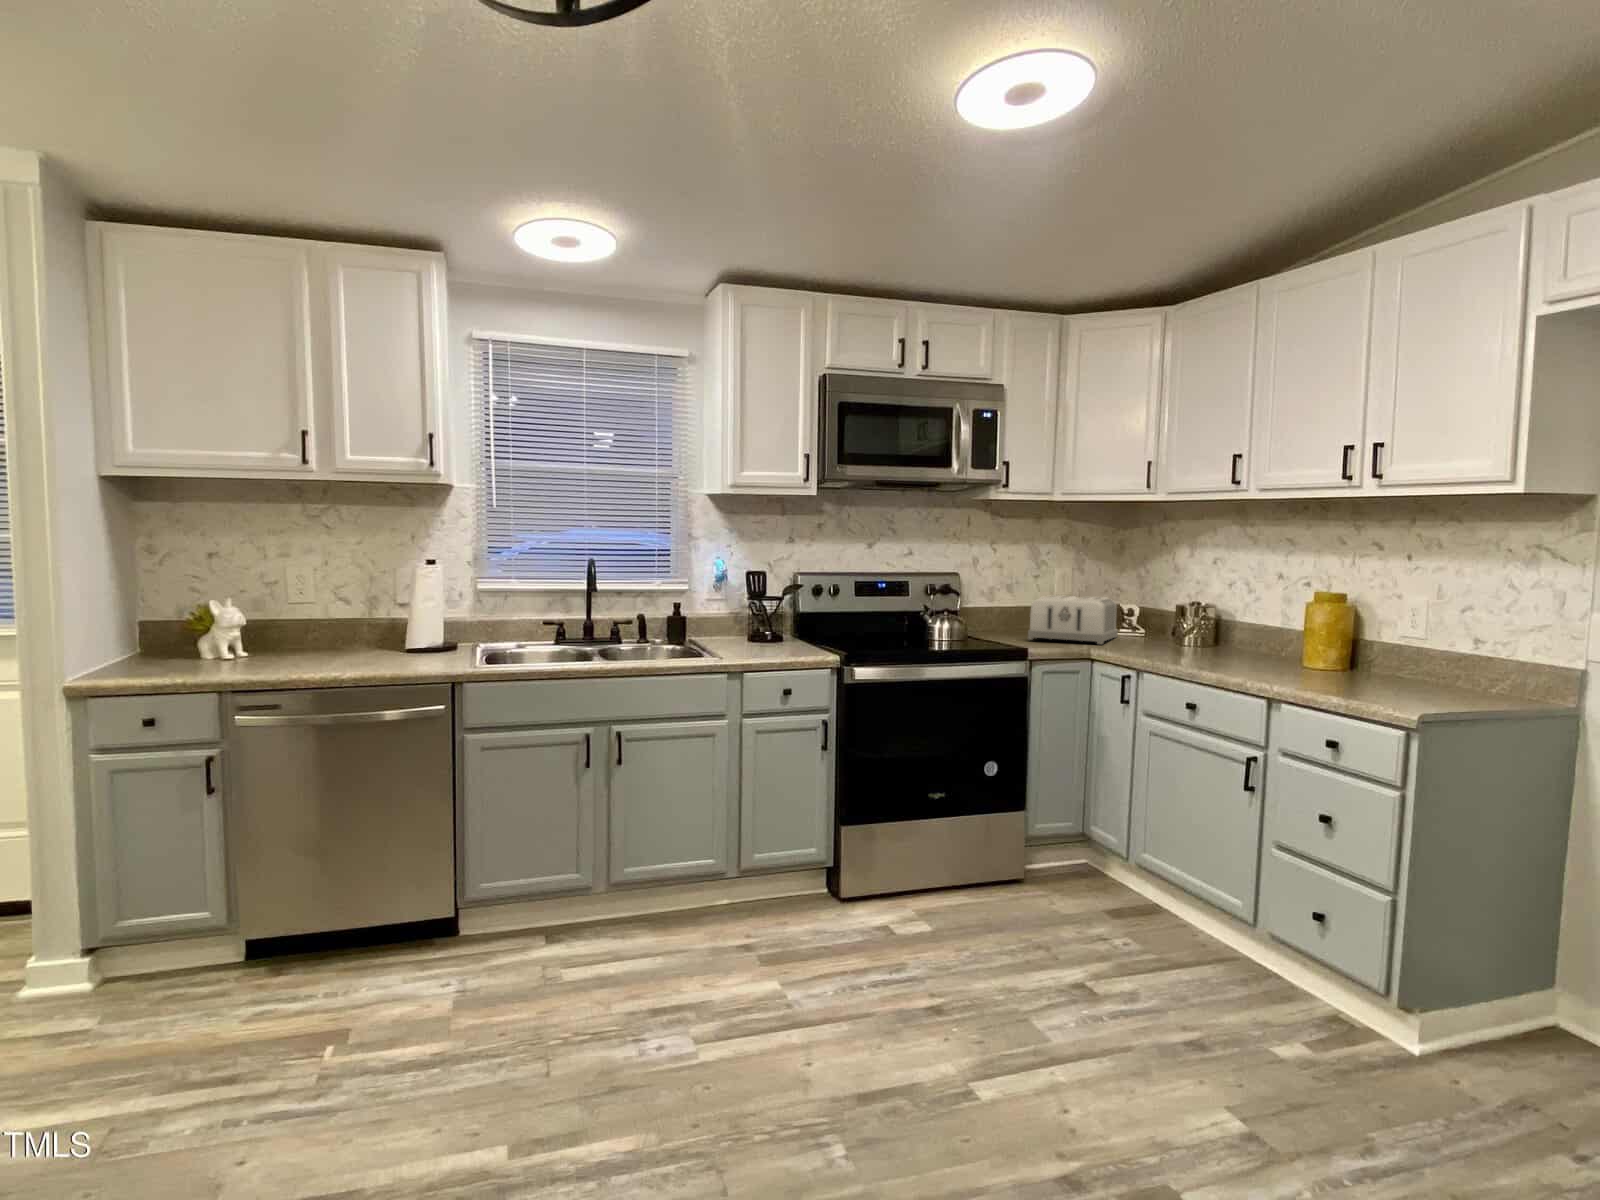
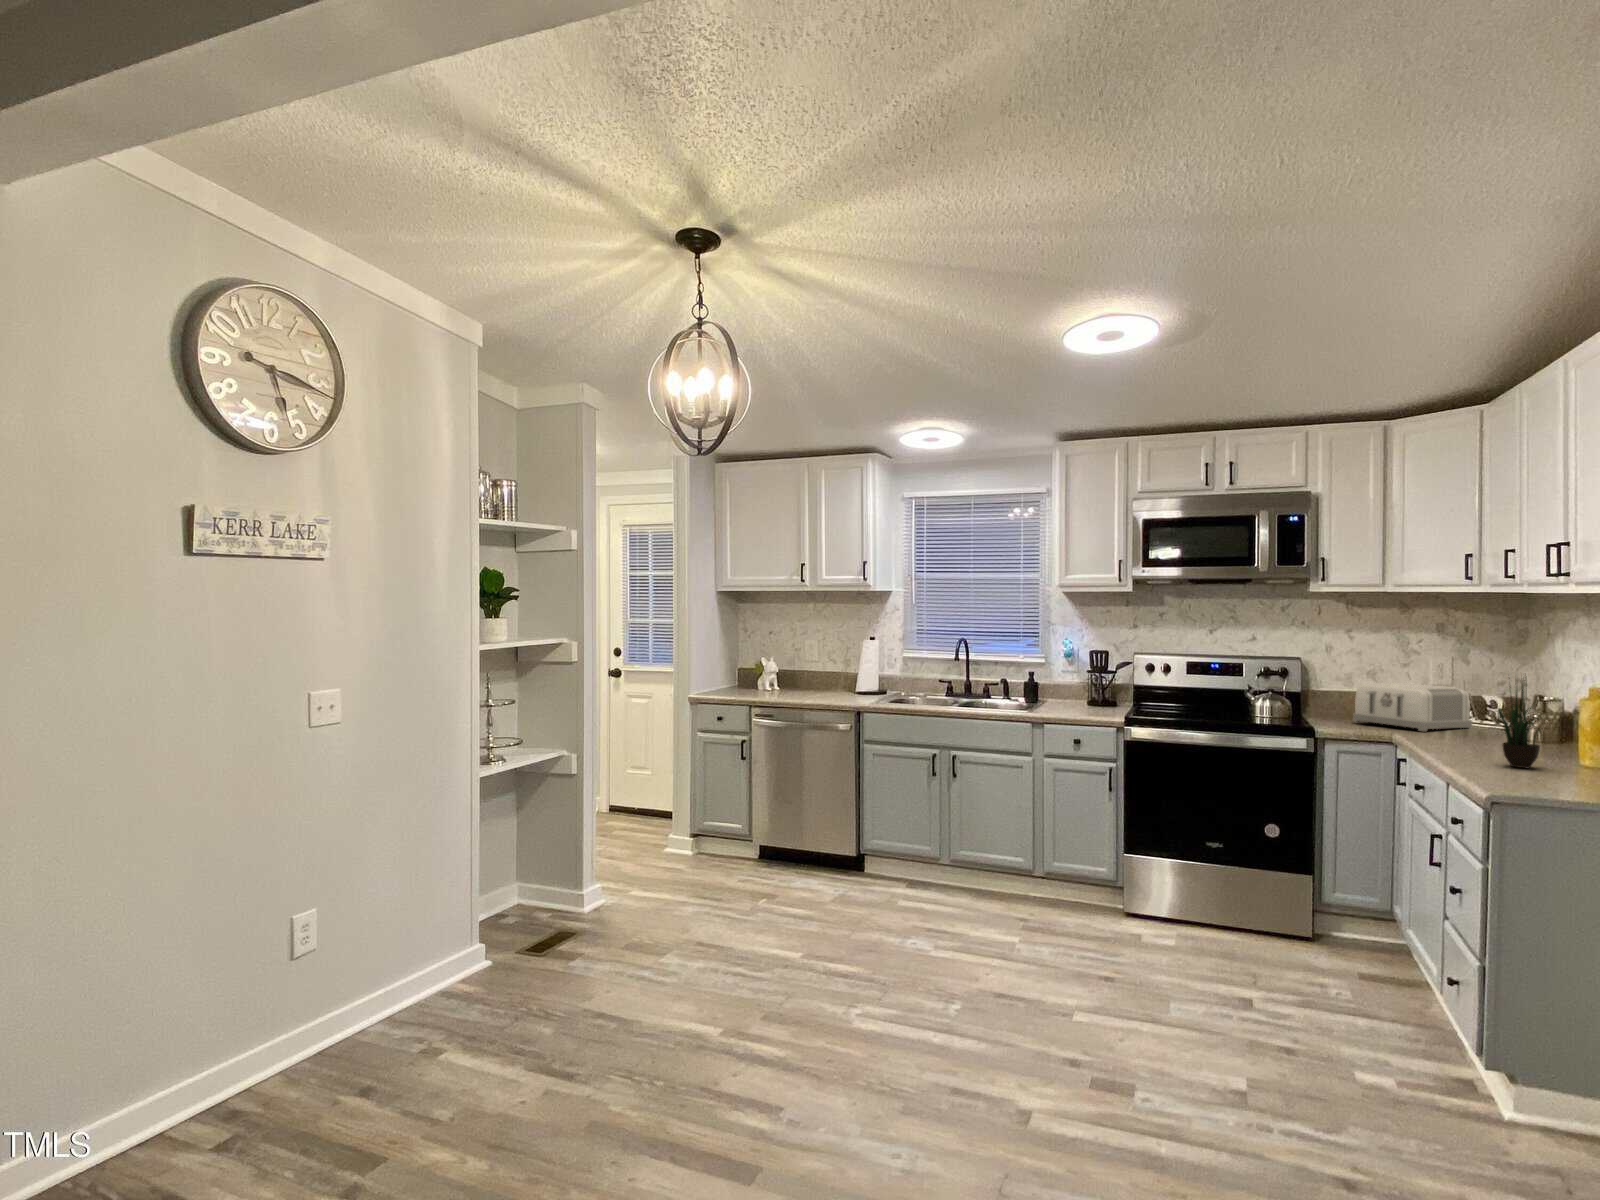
potted plant: none [1240,565,1301,676] -> present [1497,677,1540,768]

